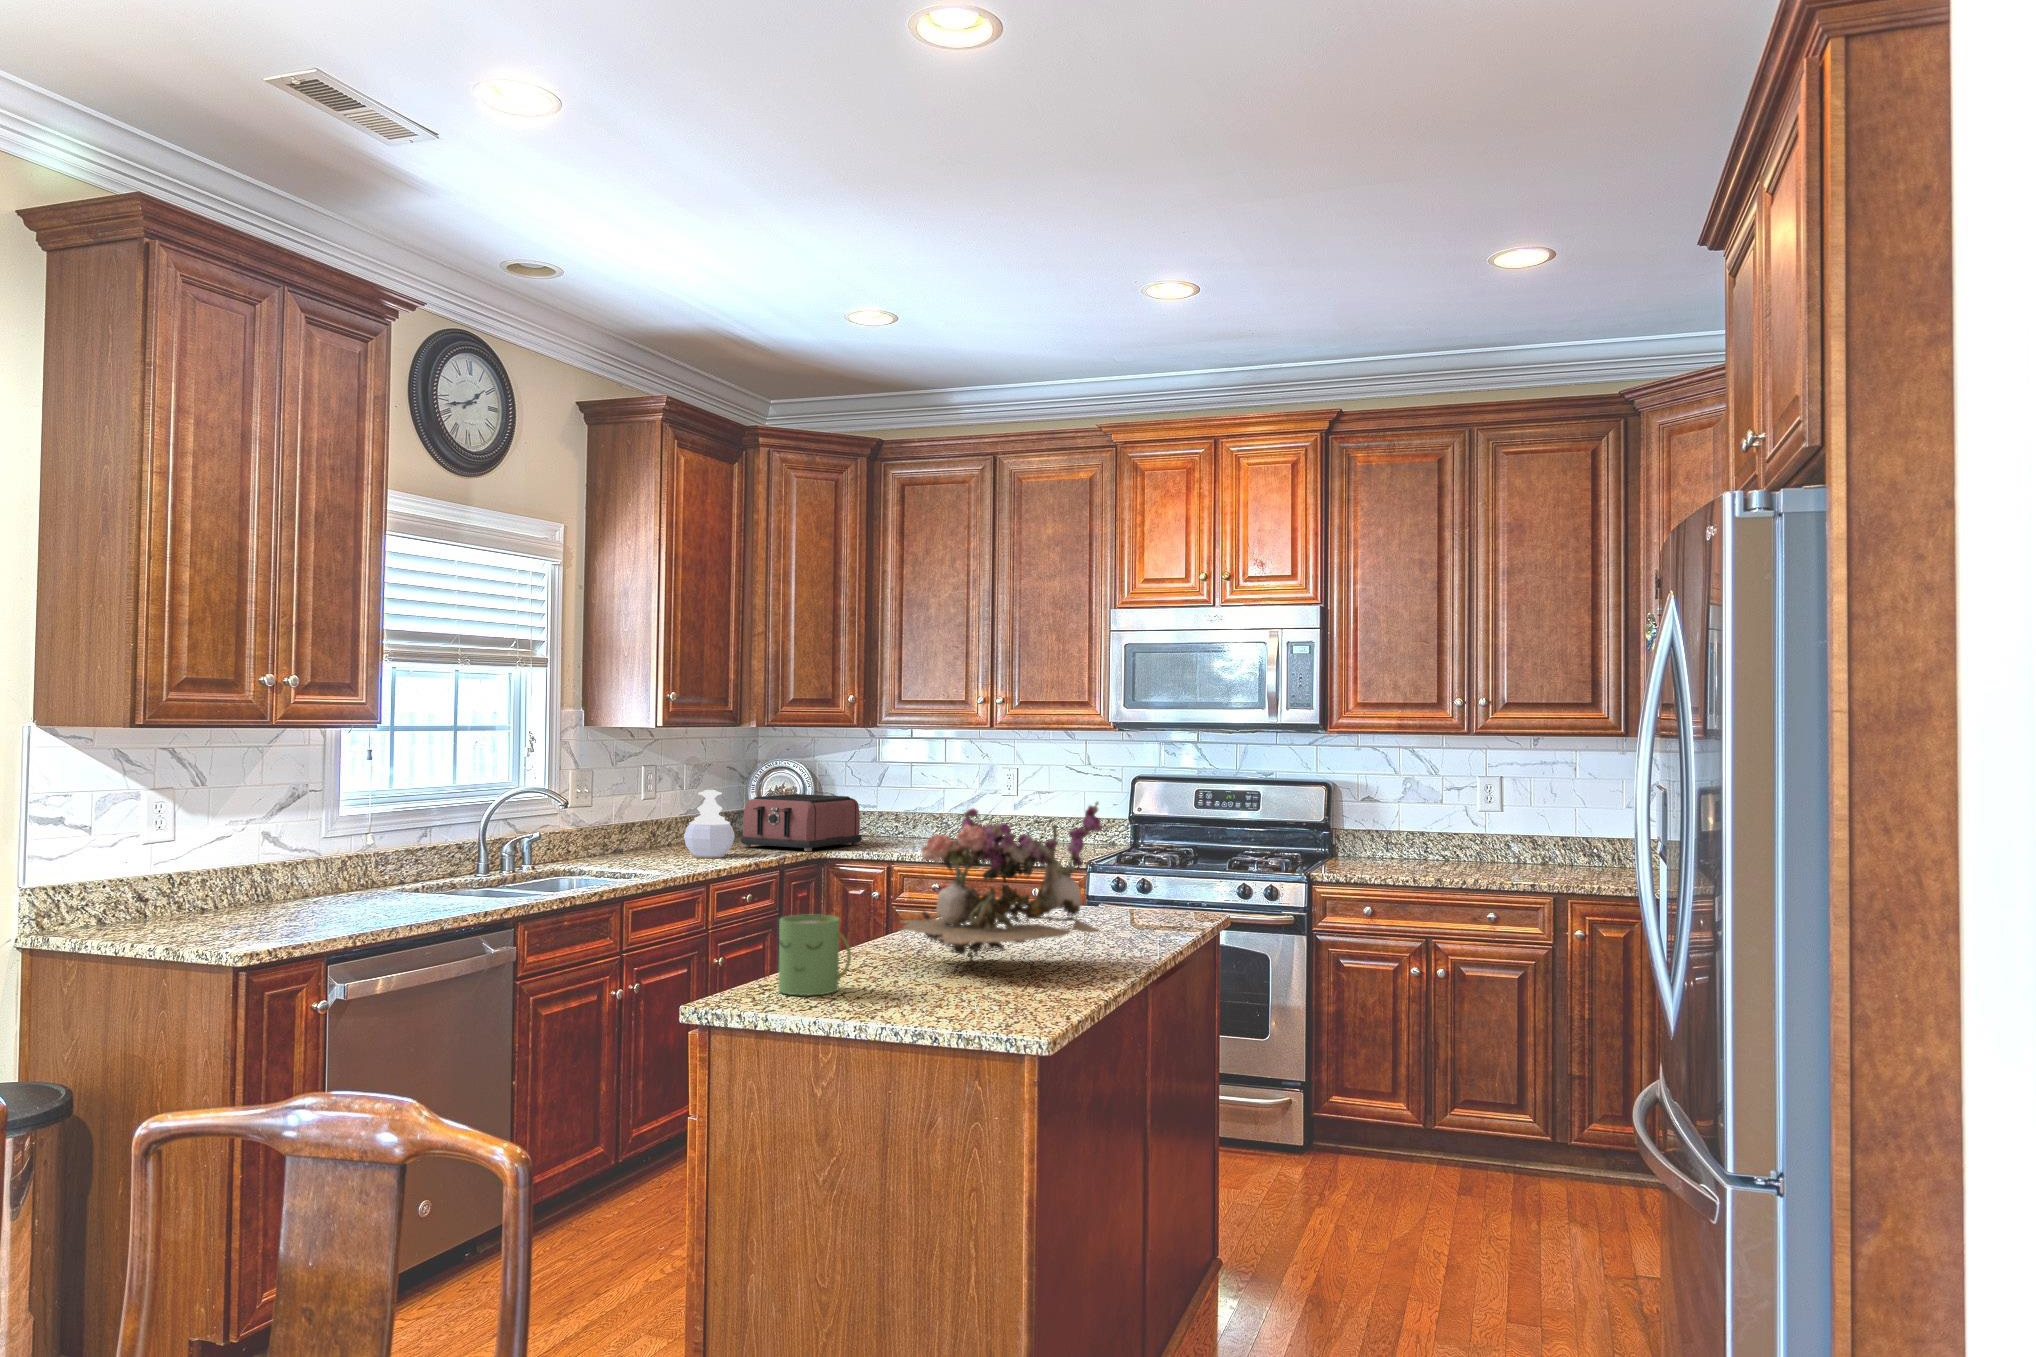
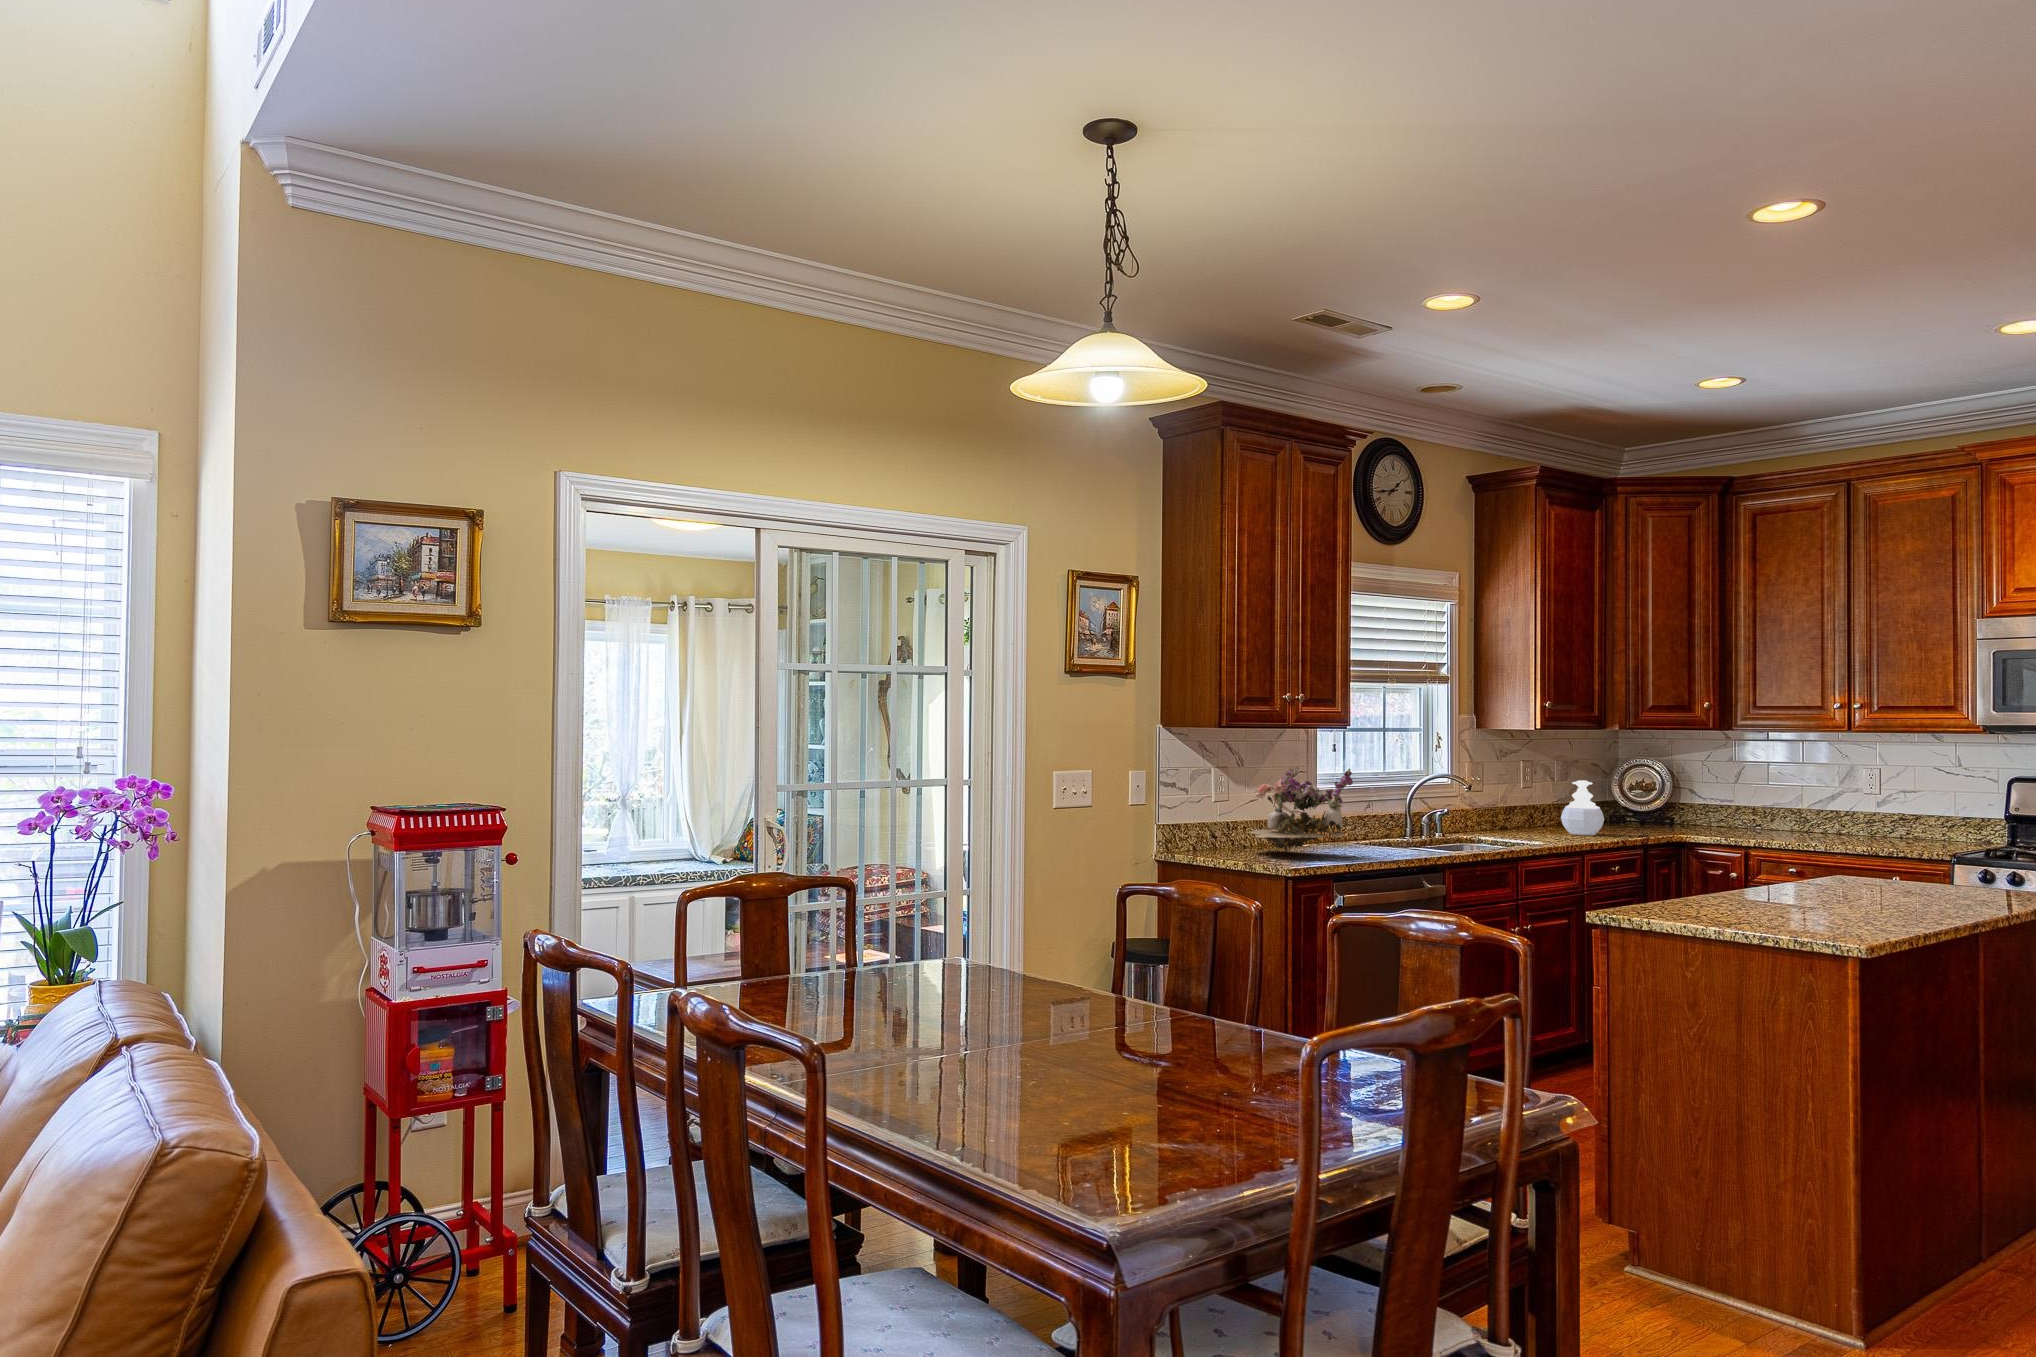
toaster: present [741,794,862,852] -> none [1608,787,1720,835]
flower arrangement: present [899,802,1102,962] -> present [1244,768,1353,852]
mug: present [778,914,851,995] -> none [1657,859,1712,913]

